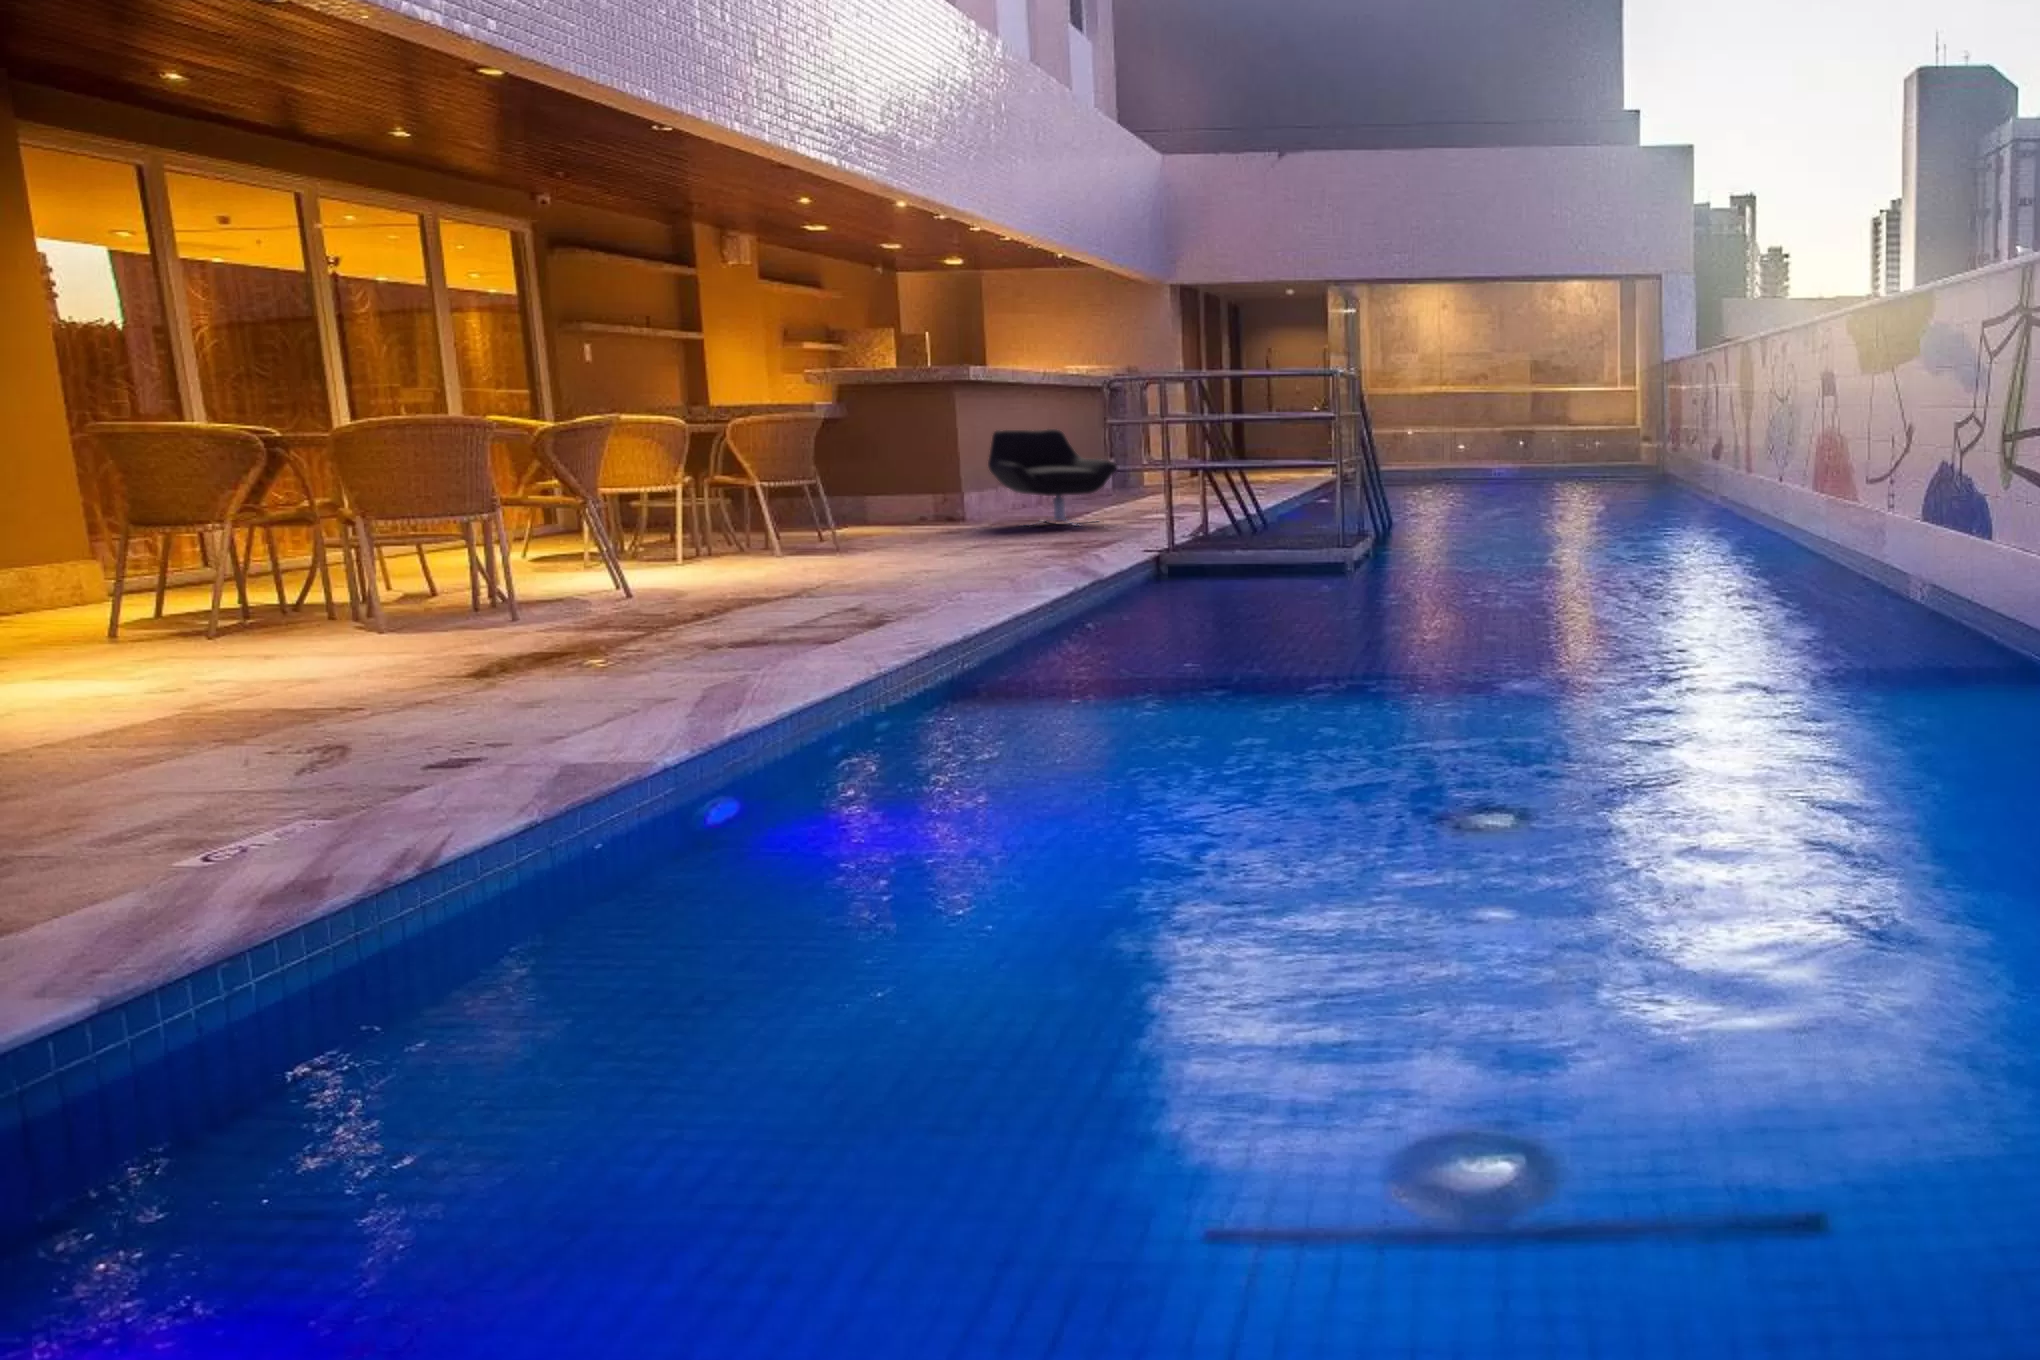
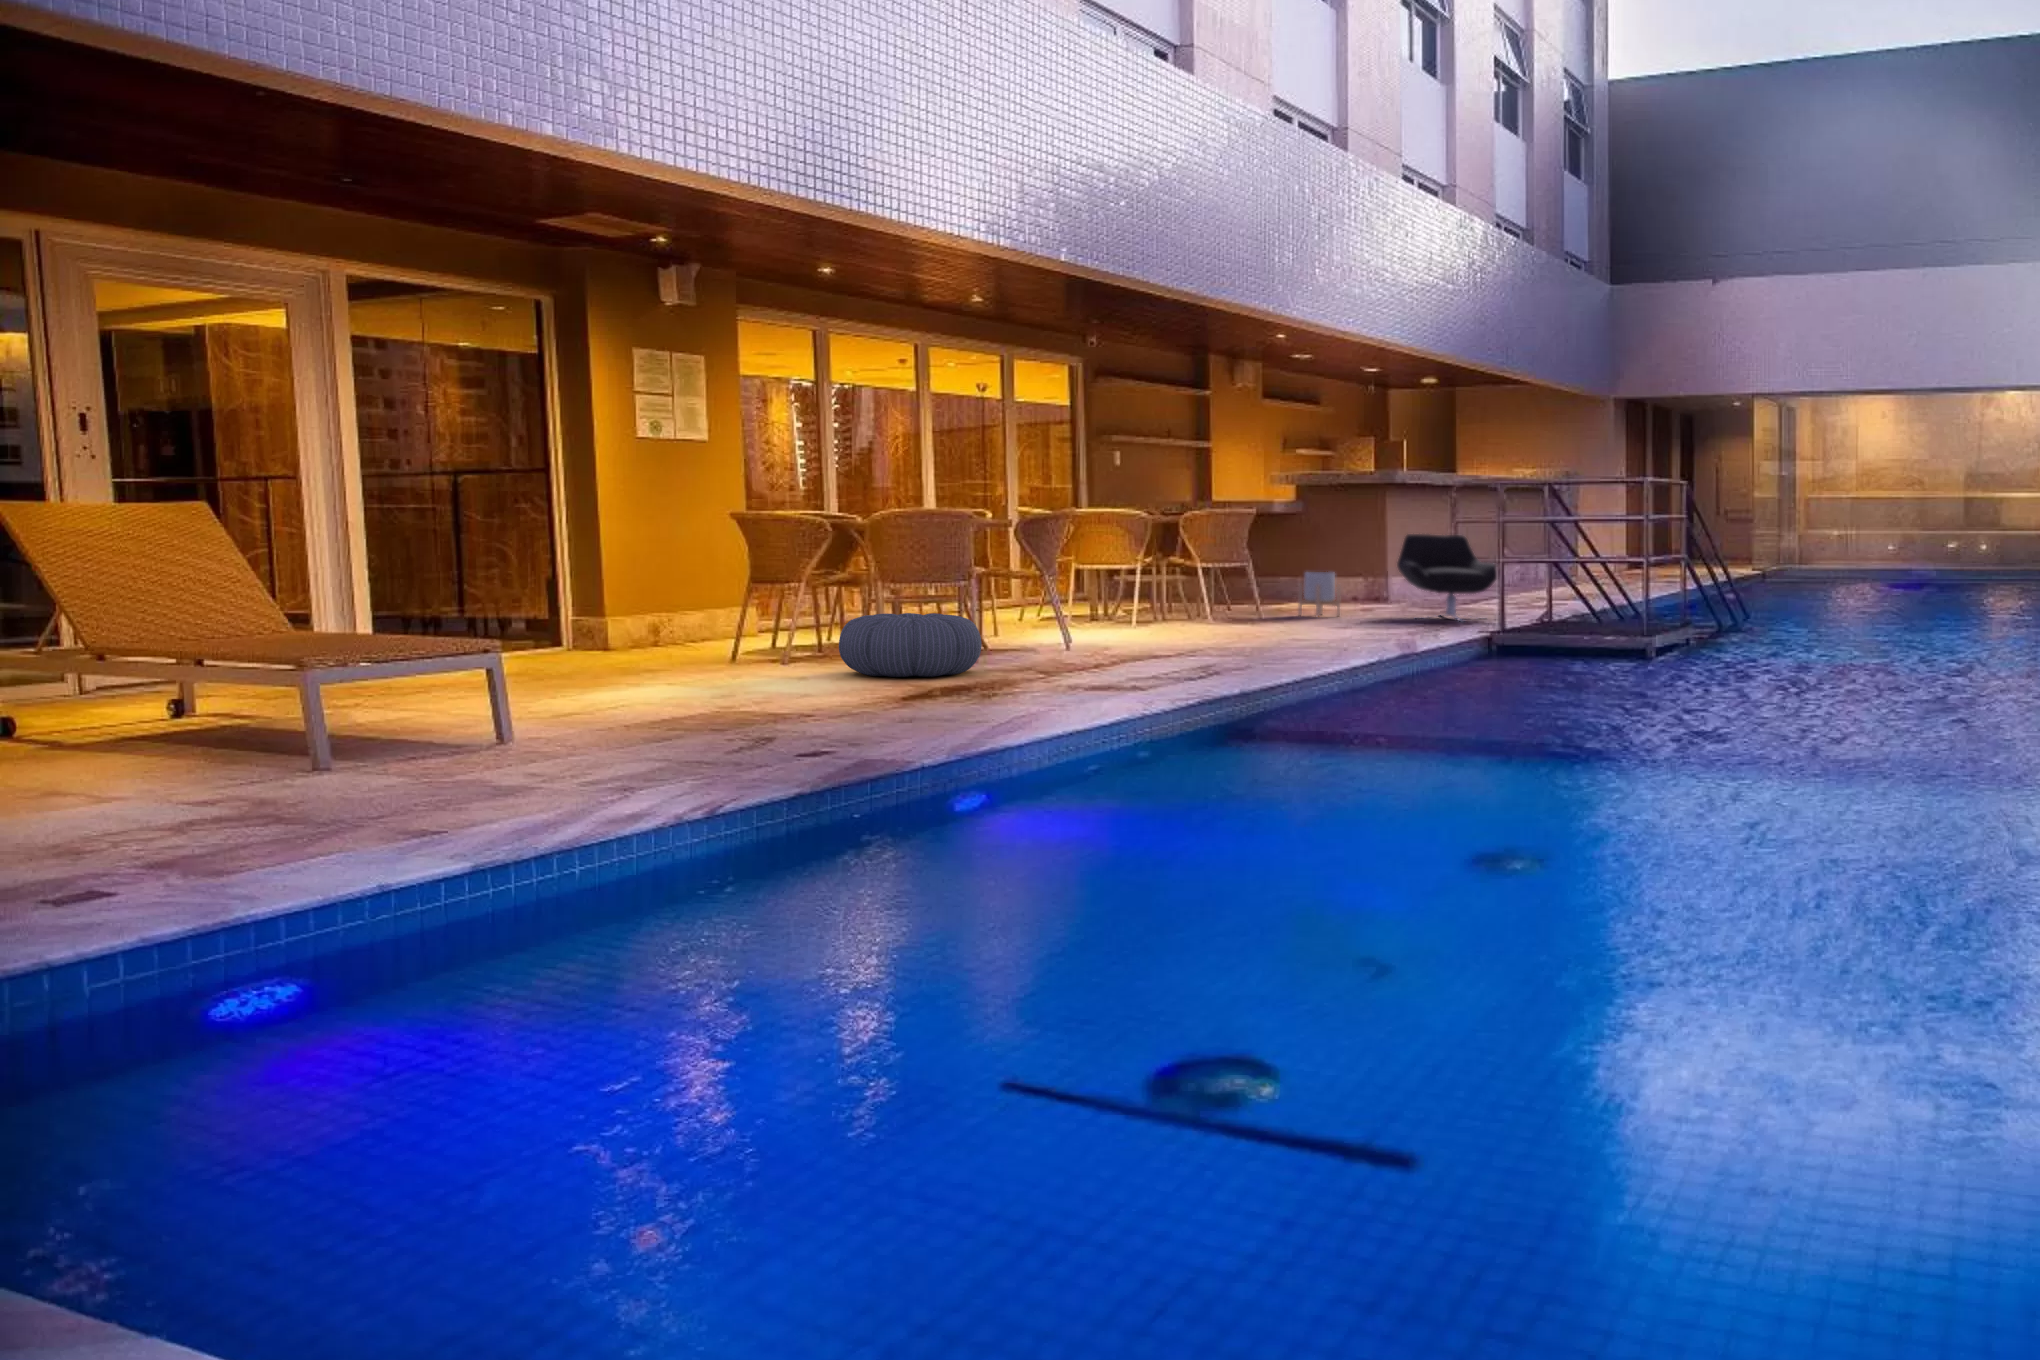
planter: none [875,479,930,532] -> present [1298,572,1341,616]
pouf: none [360,558,579,649] -> present [839,613,981,677]

